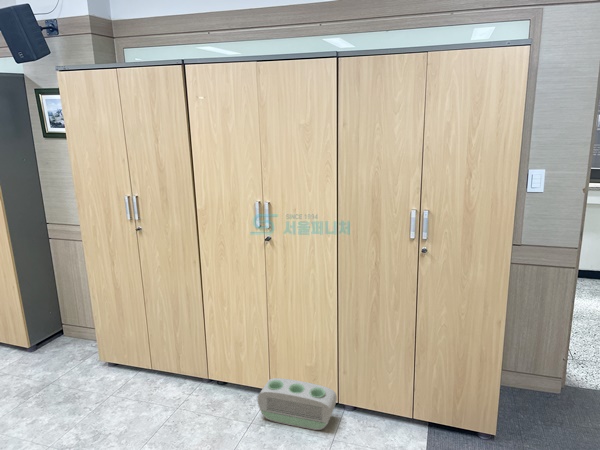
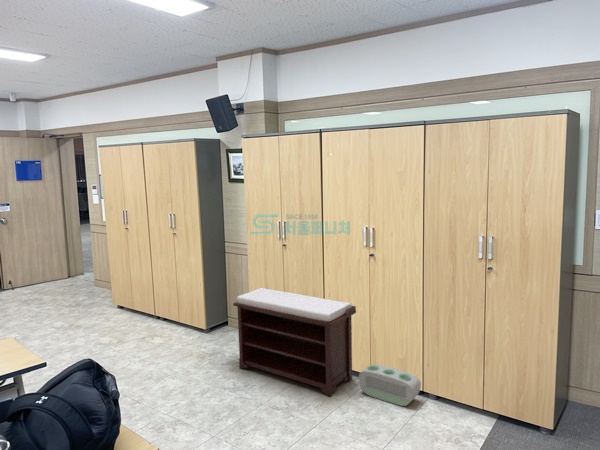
bench: none [66,289,247,433] -> present [233,288,356,396]

